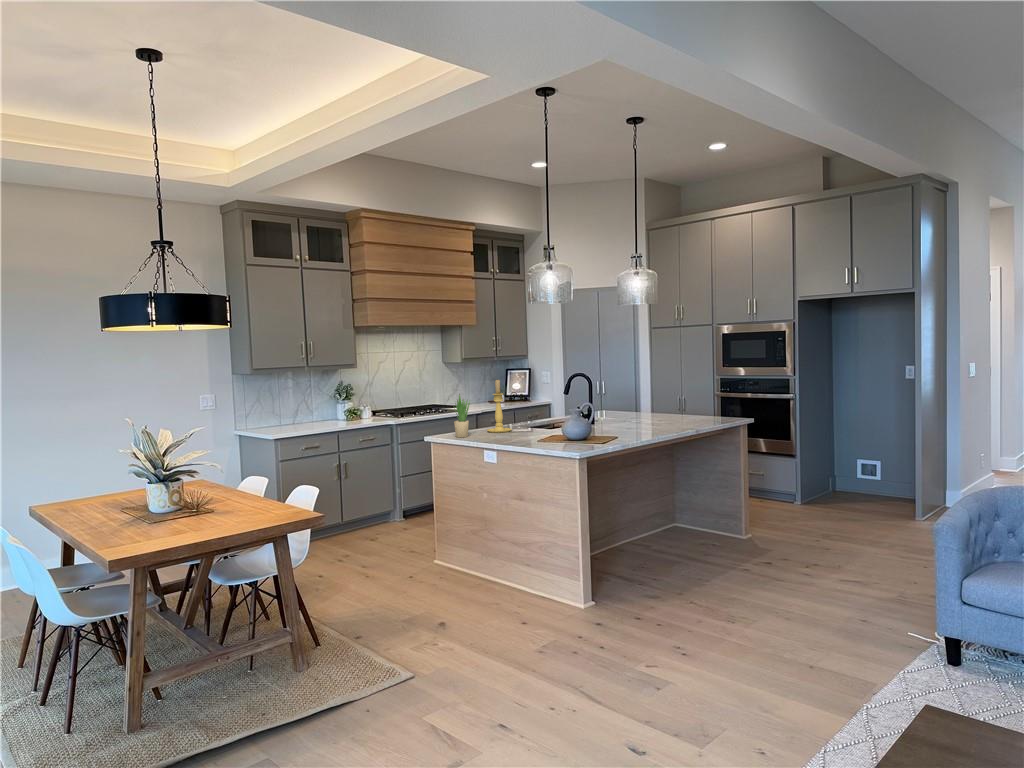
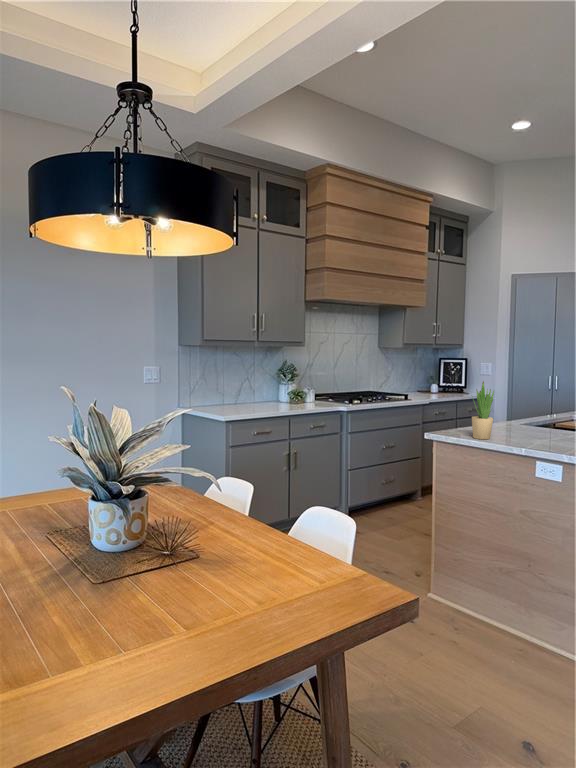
candle holder: present [487,379,512,433] -> none [501,365,536,435]

